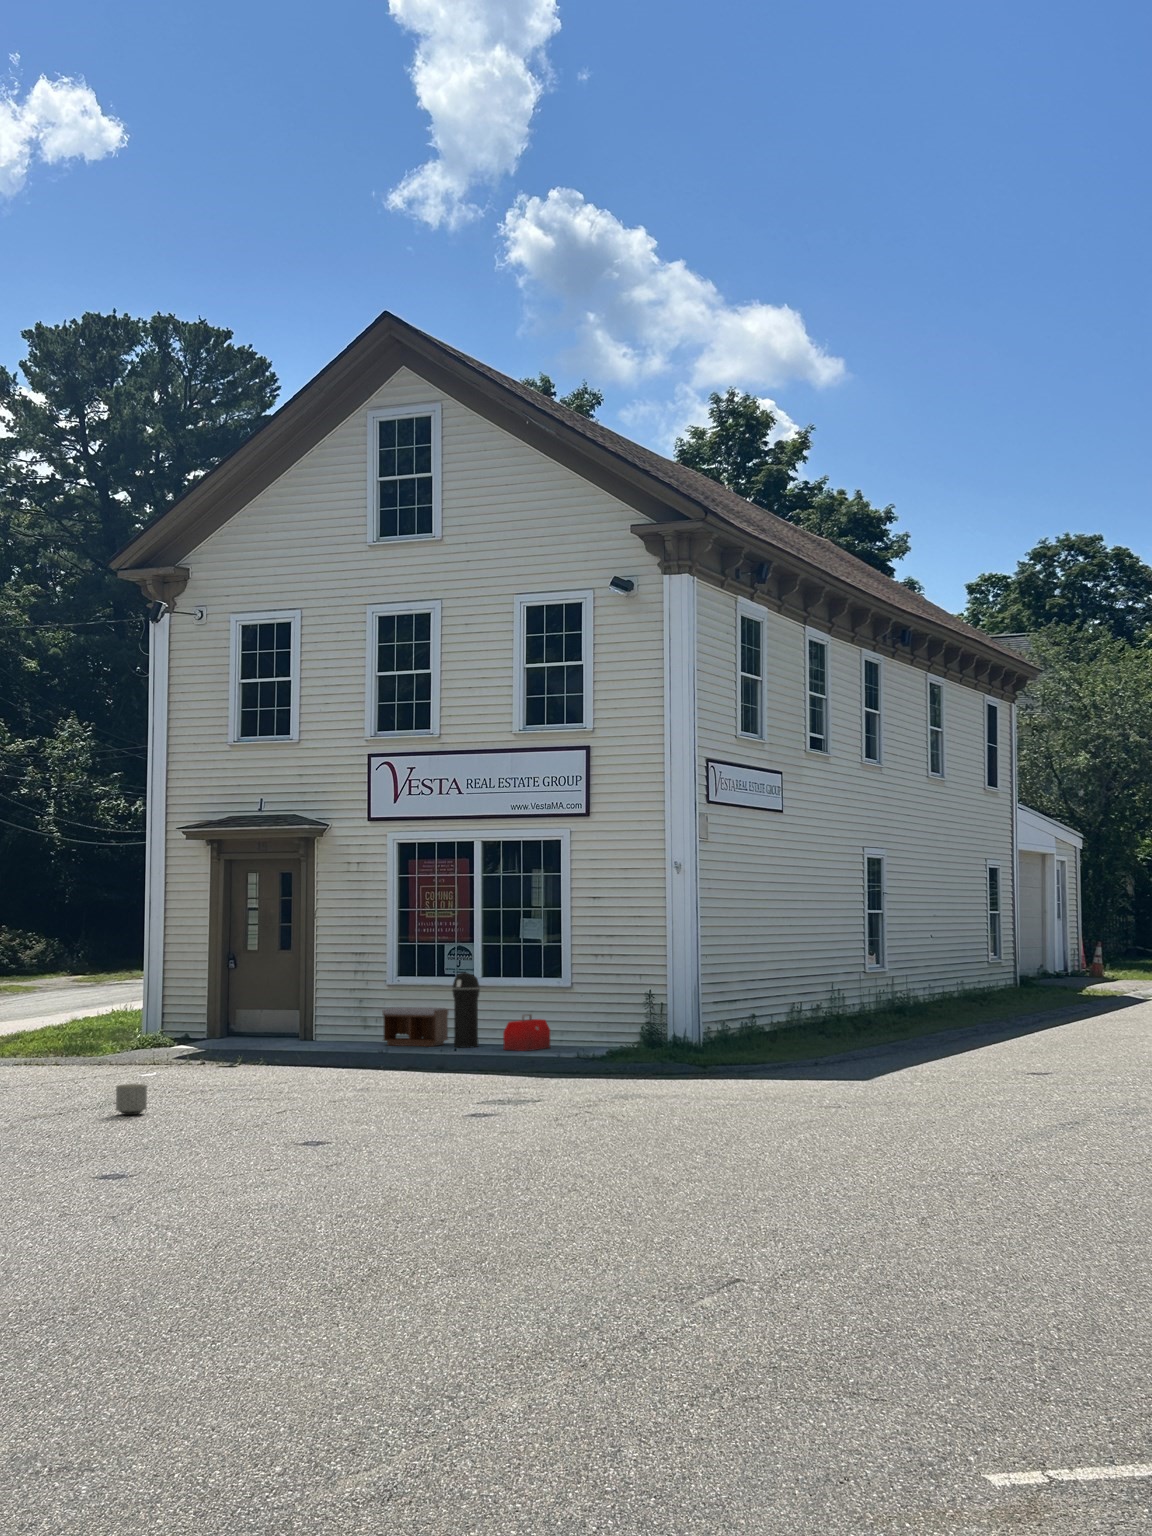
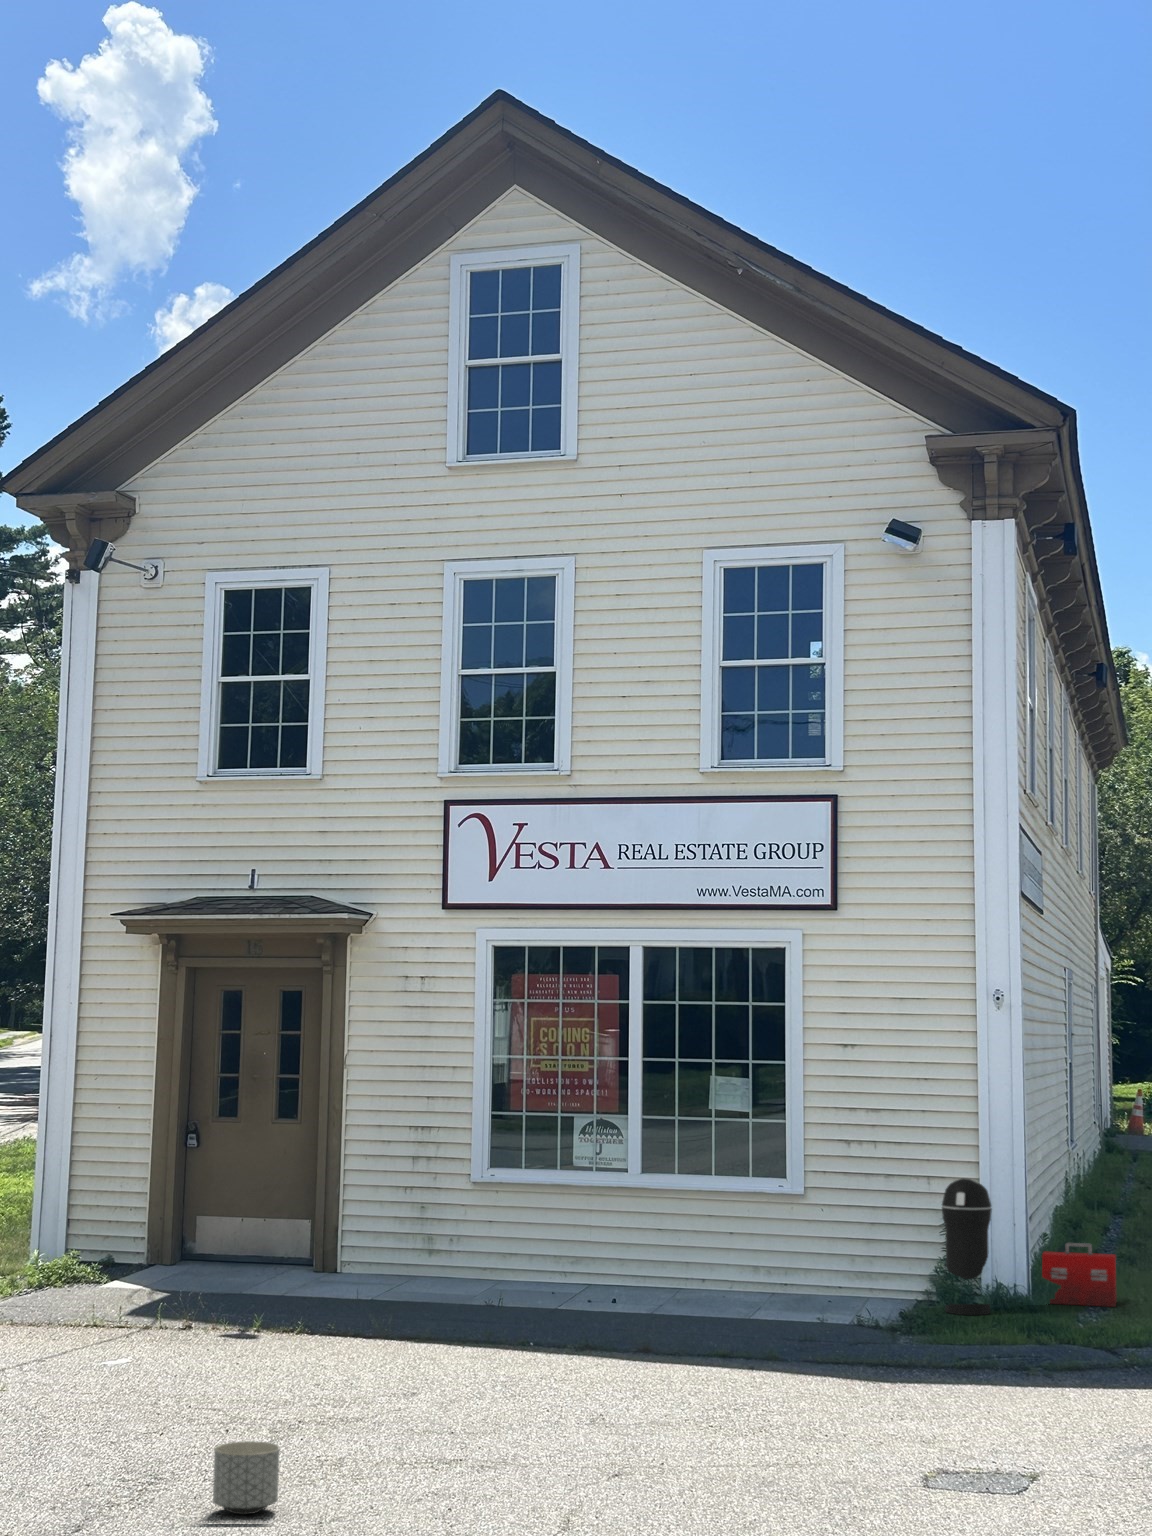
trash can: present [452,972,480,1048] -> present [942,1179,992,1315]
bench: present [383,1007,448,1046] -> none [470,1221,579,1290]
toolbox: present [503,1014,550,1051] -> present [1042,1243,1117,1307]

